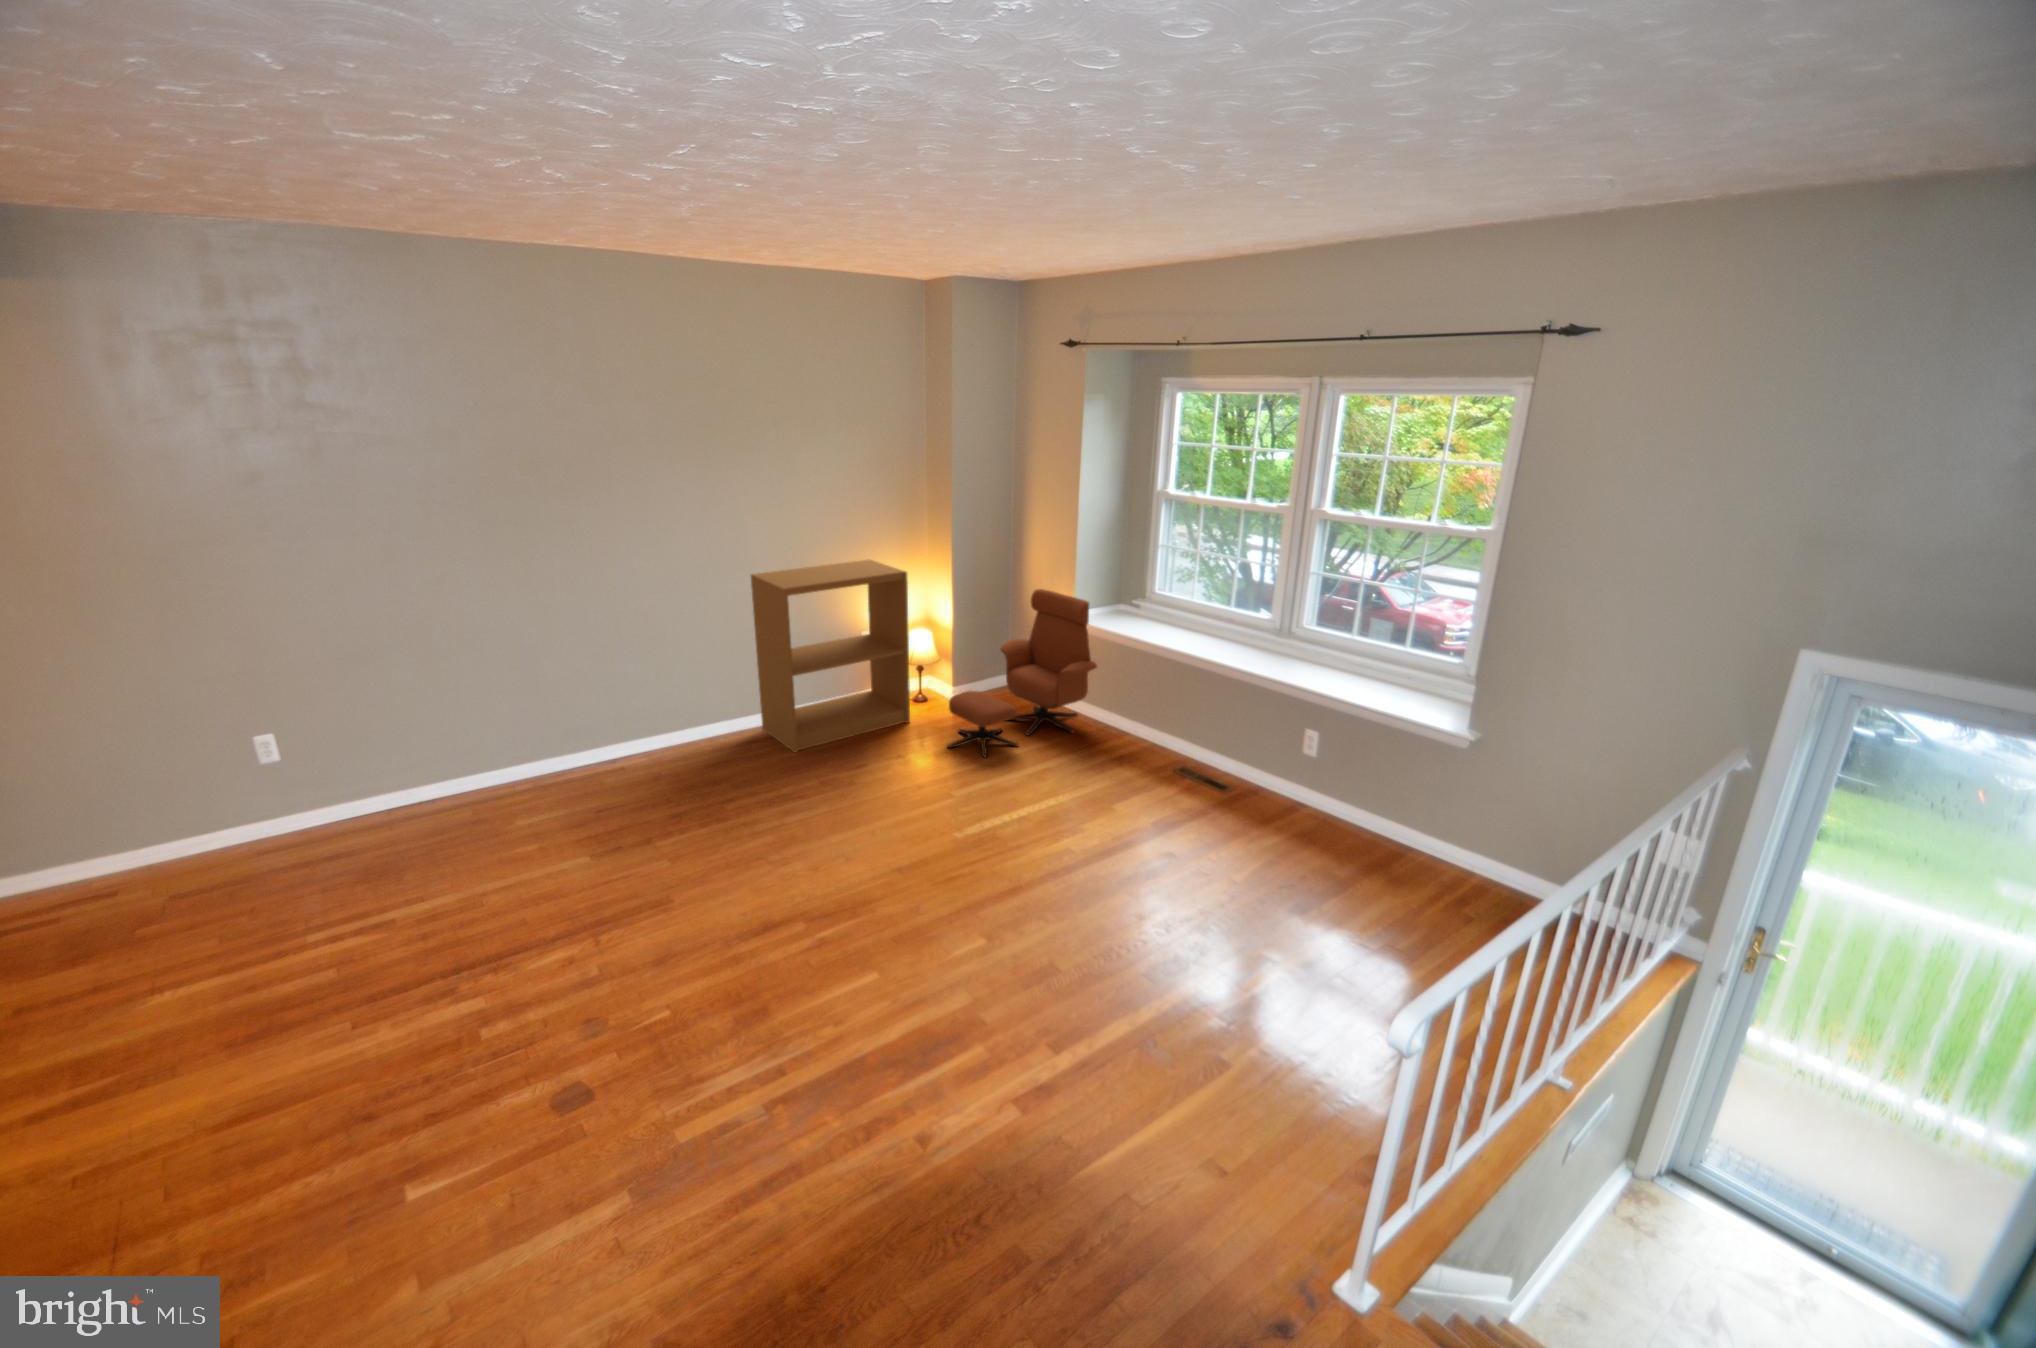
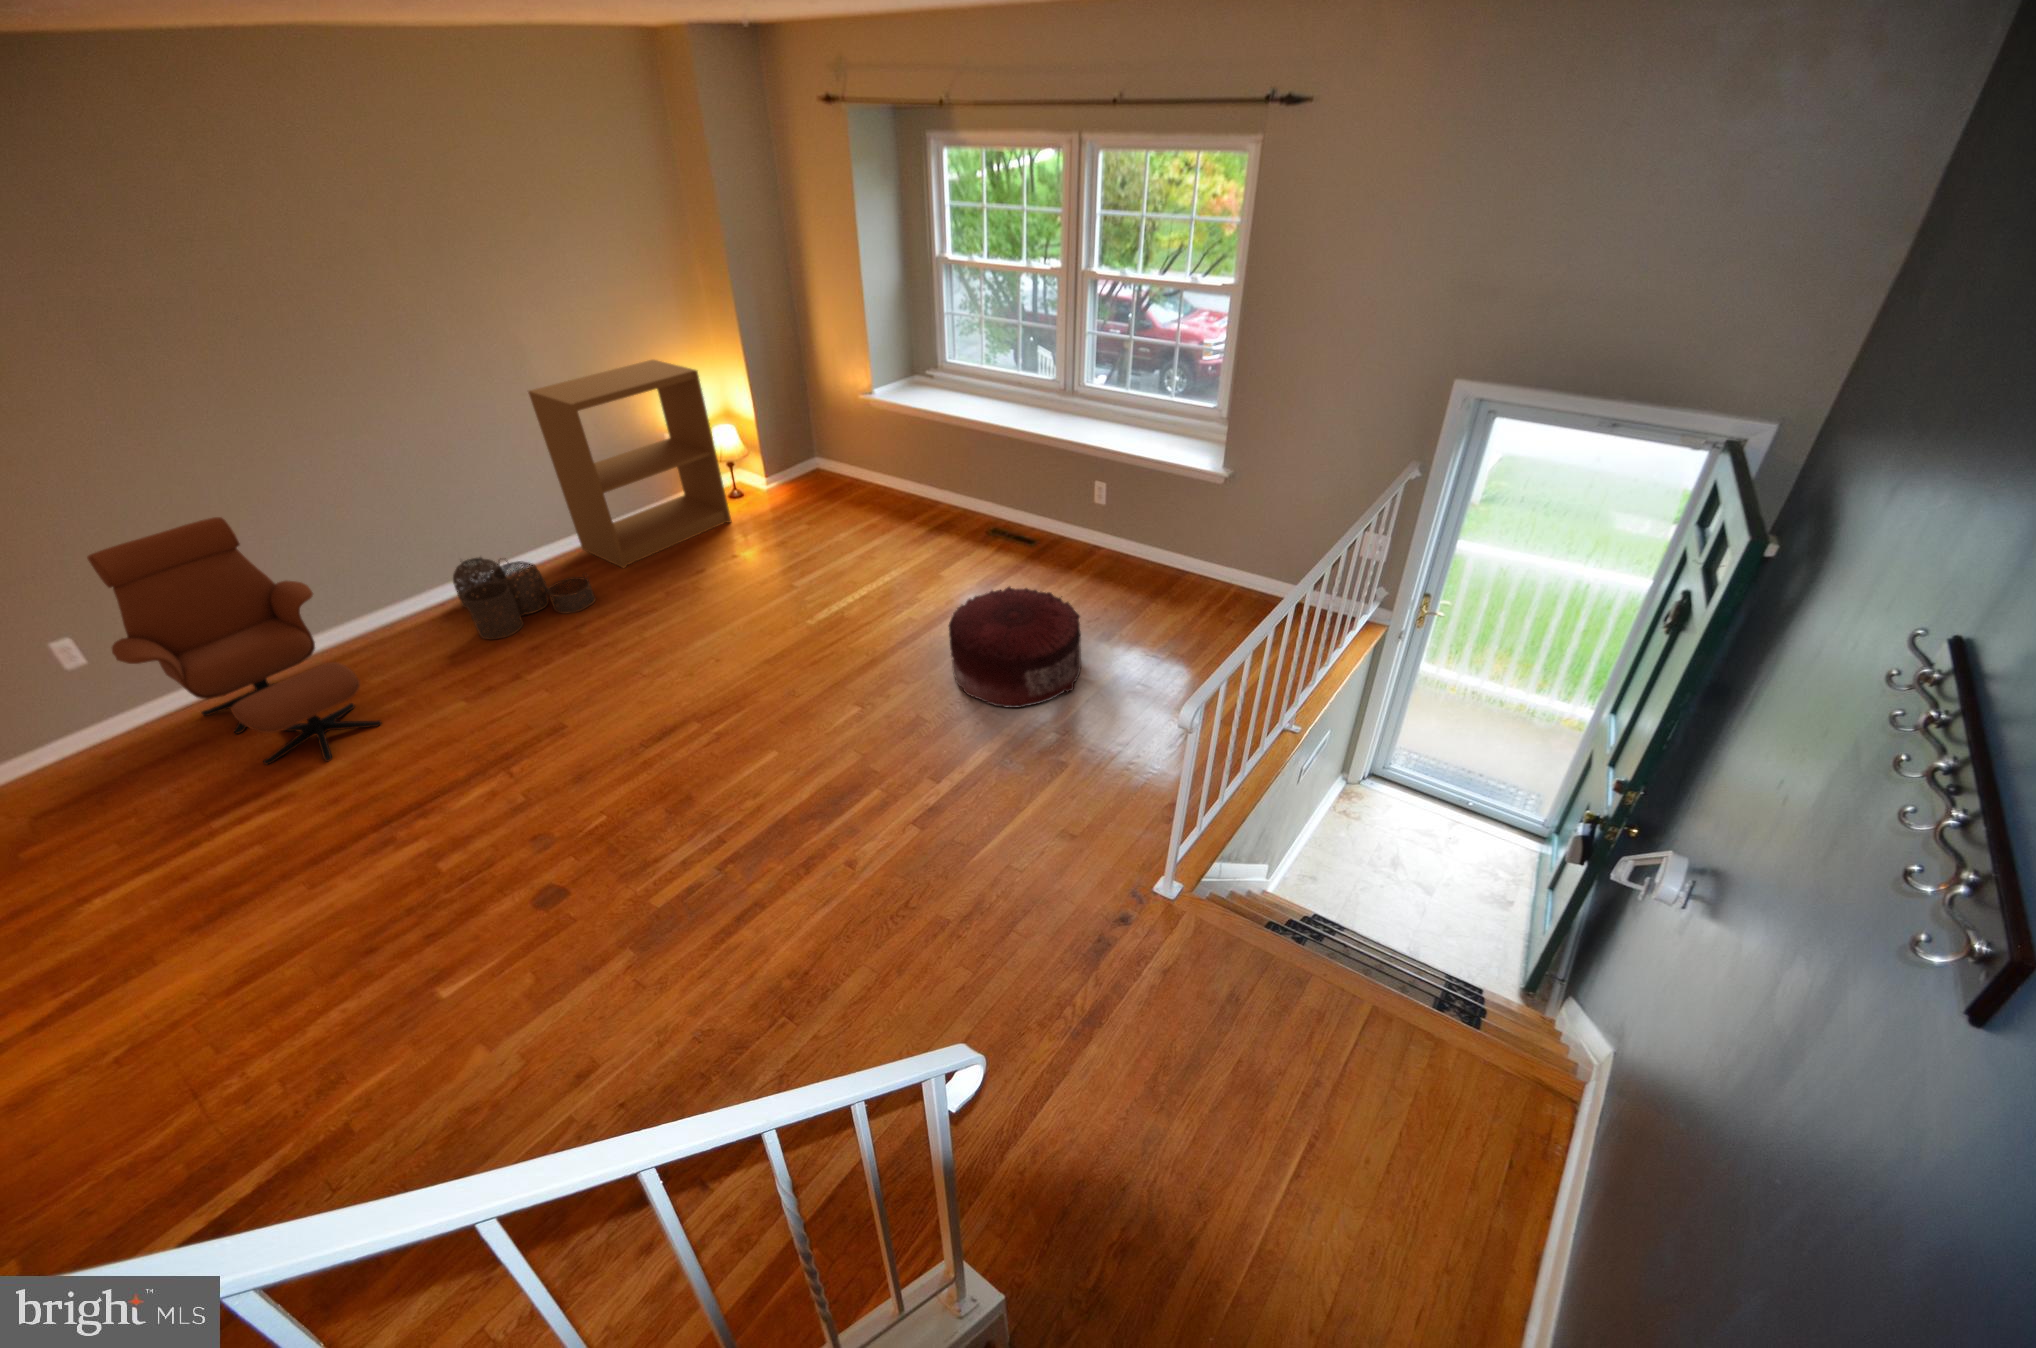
lounge chair: present [947,589,1097,757] -> present [87,517,382,765]
woven basket: none [635,720,760,804] -> present [453,557,595,639]
pouf: none [1112,829,1274,980] -> present [949,587,1081,708]

